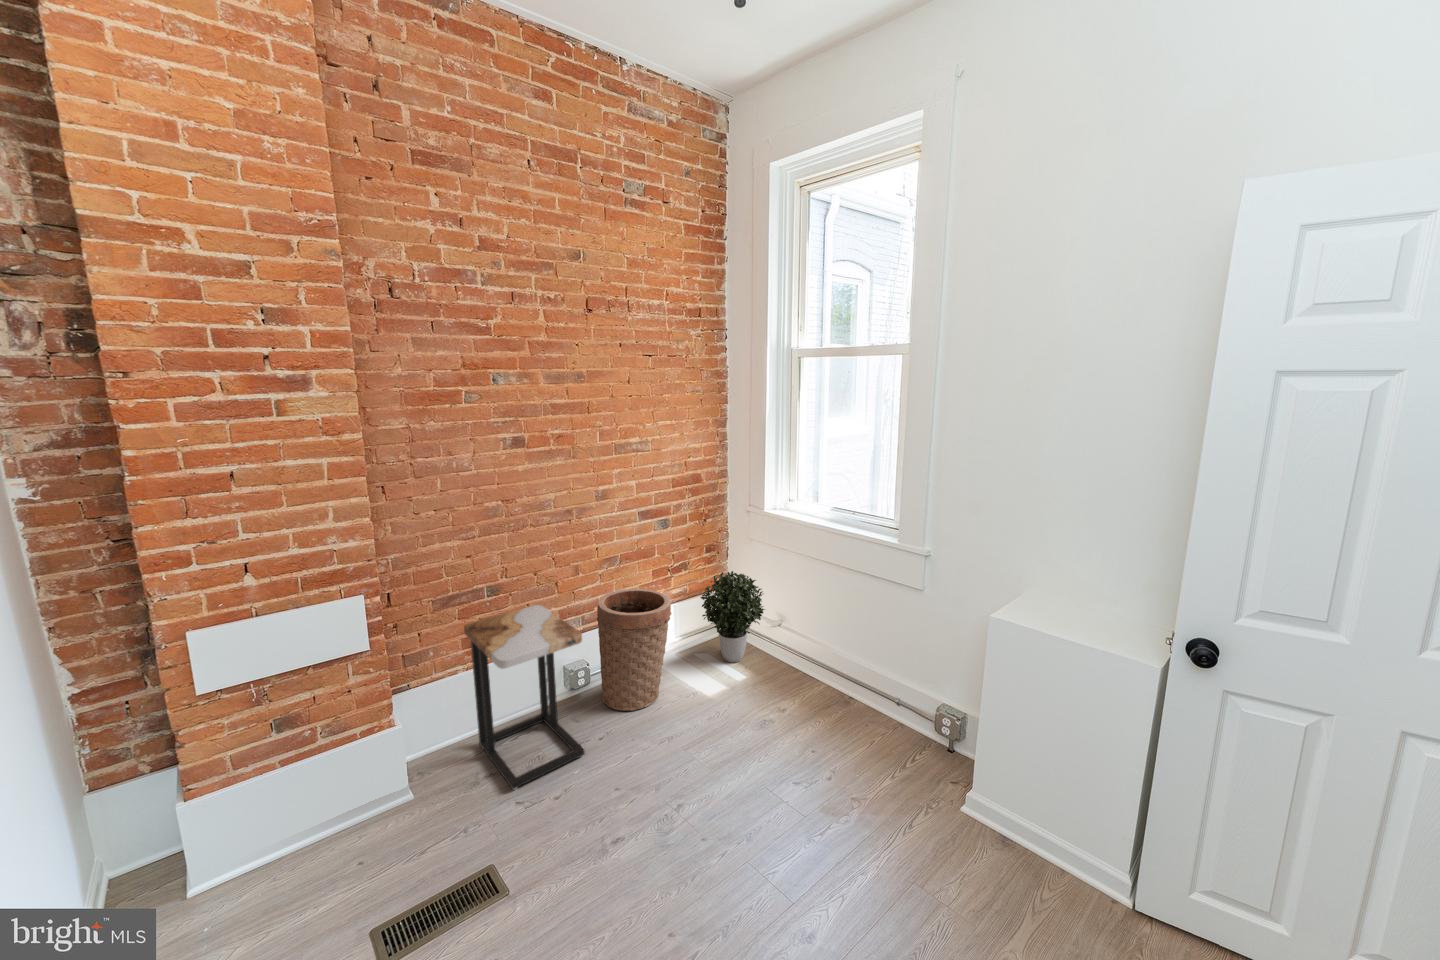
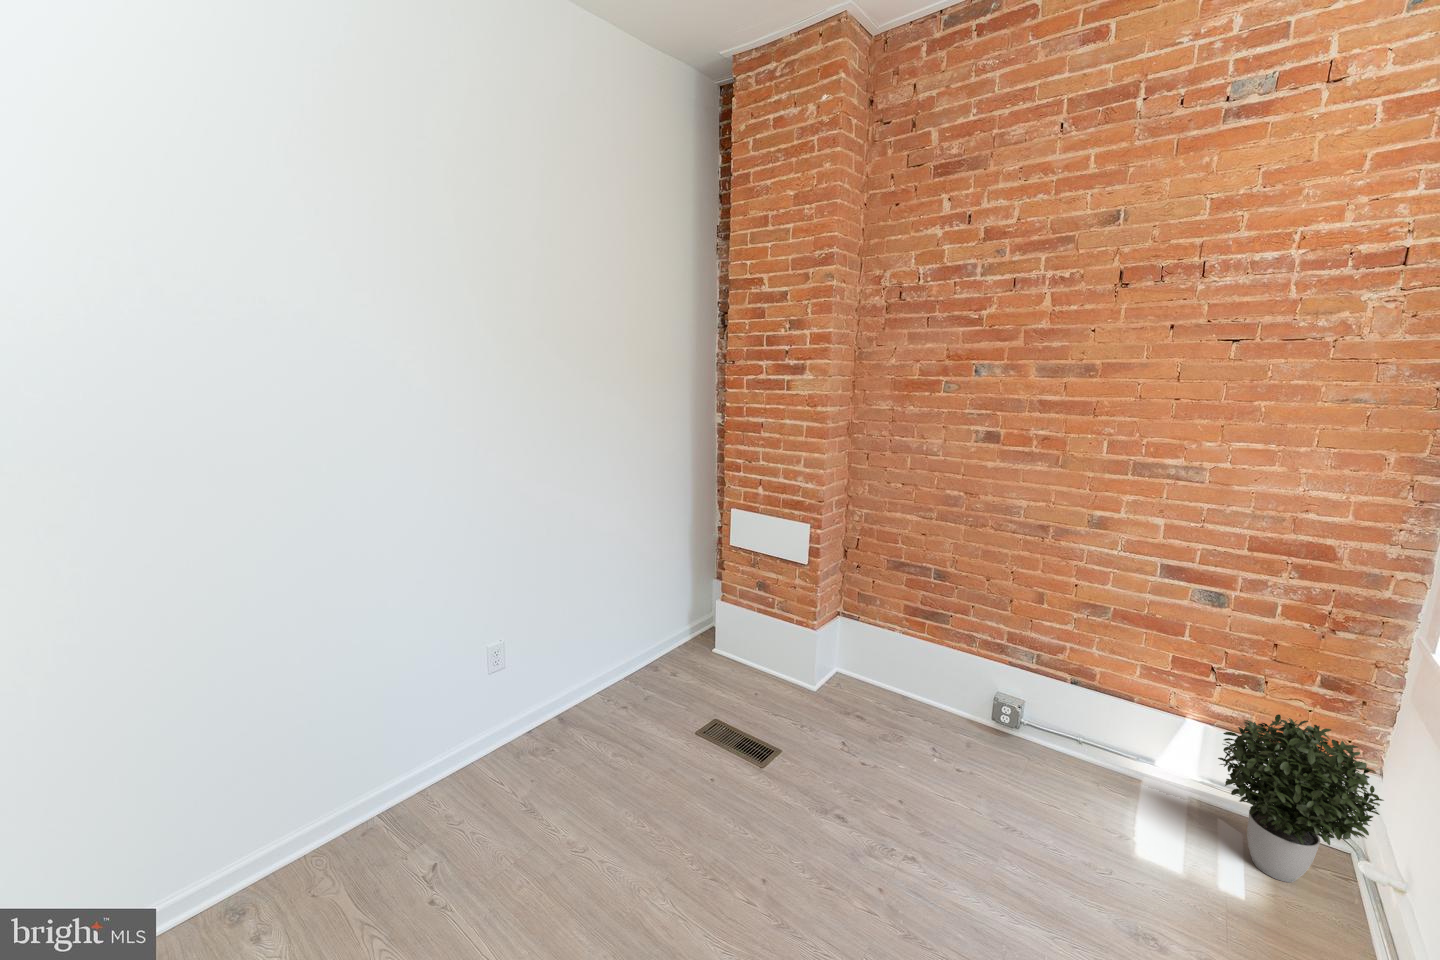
basket: present [597,589,671,711] -> none [1012,640,1133,801]
side table: present [464,605,585,789] -> none [857,591,971,769]

